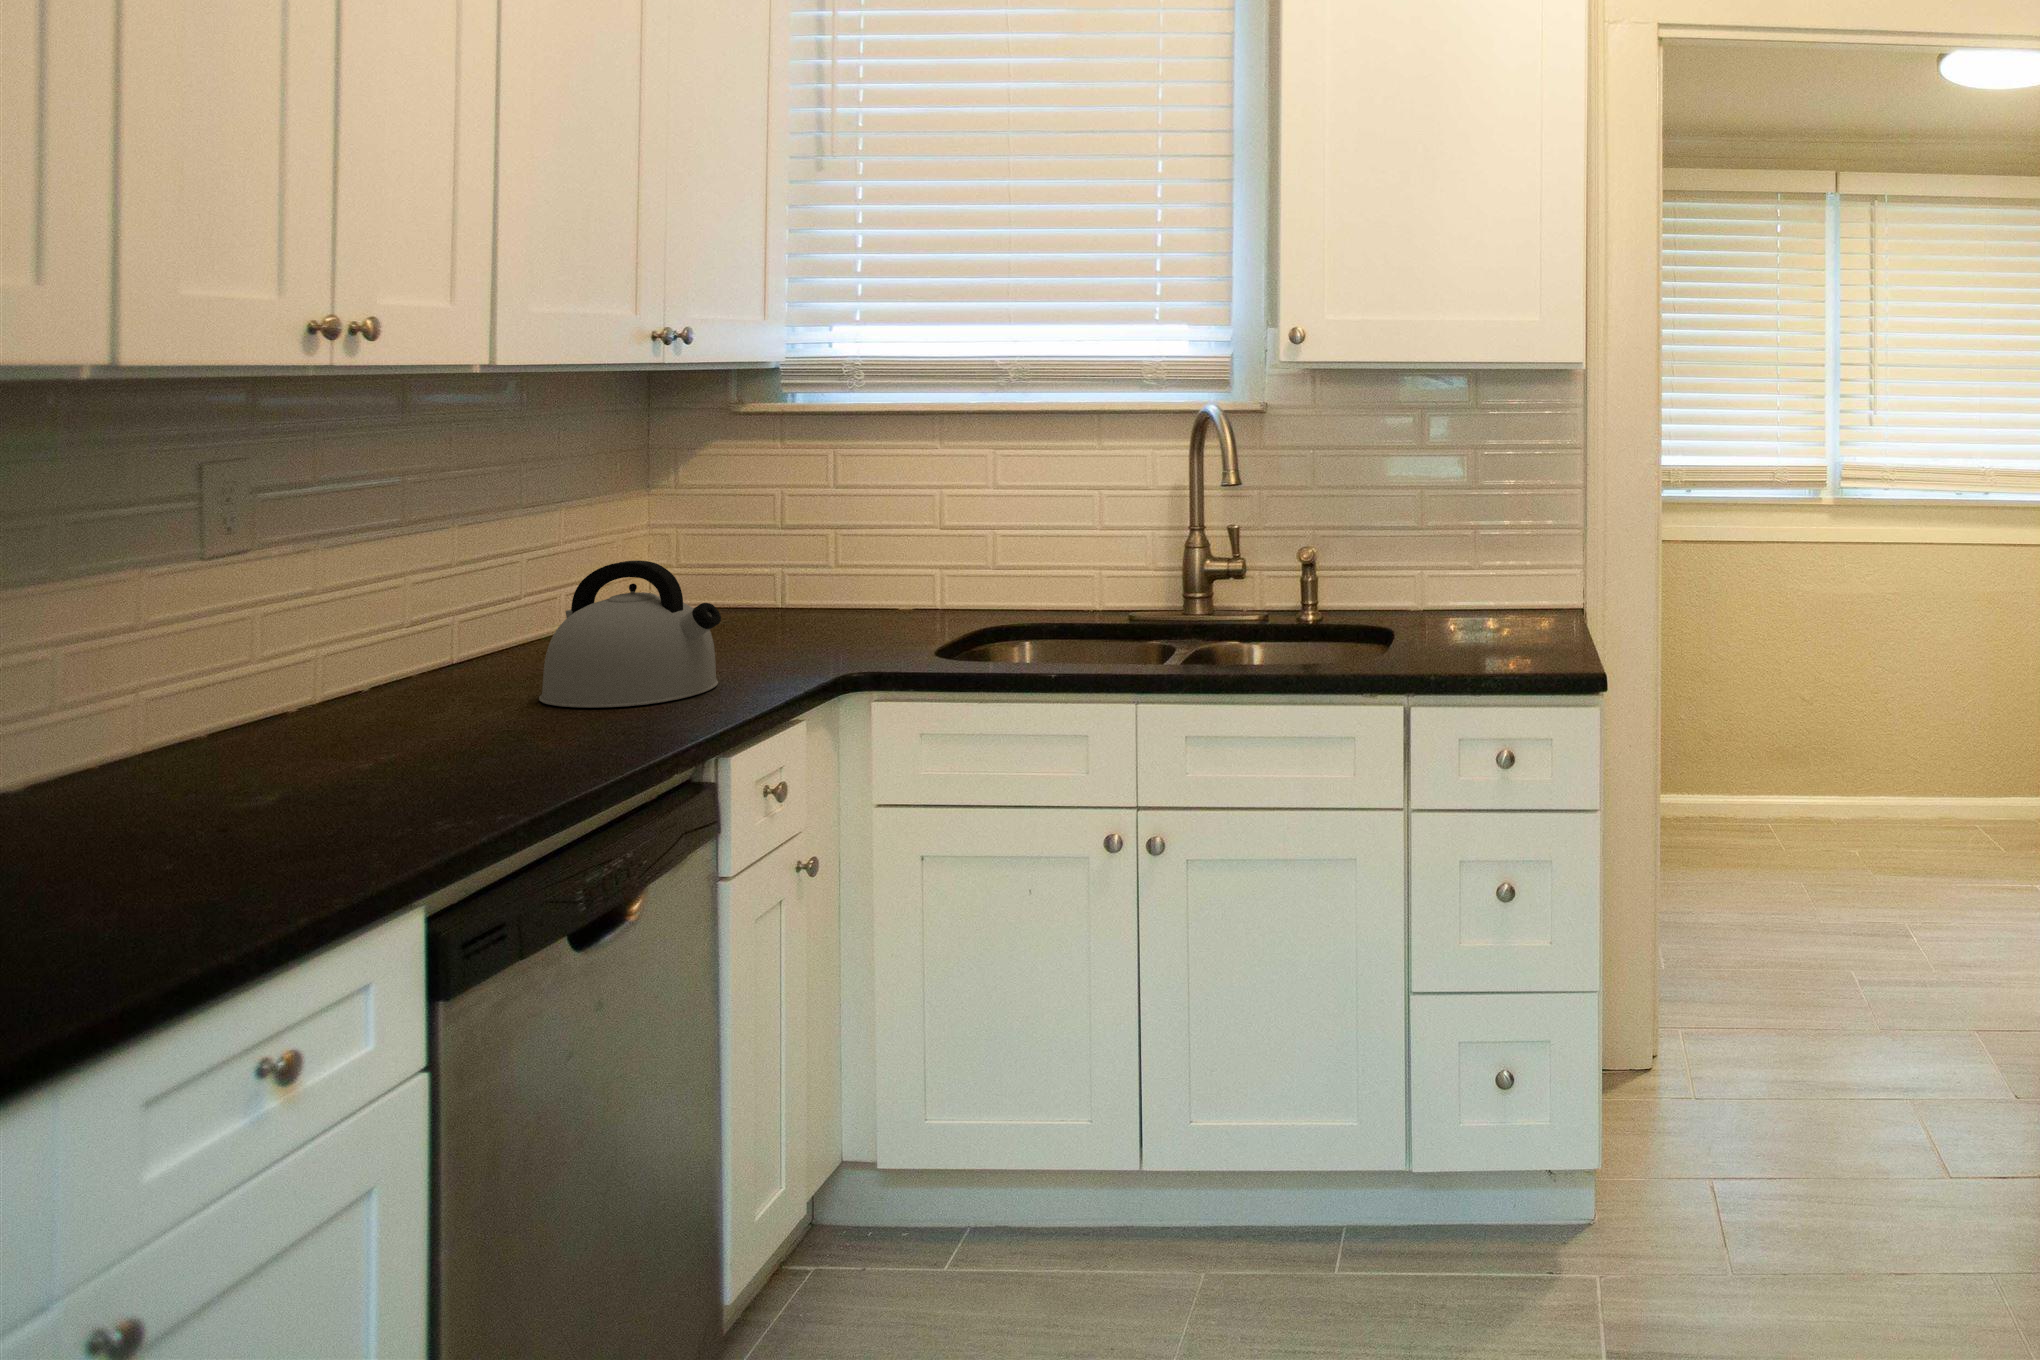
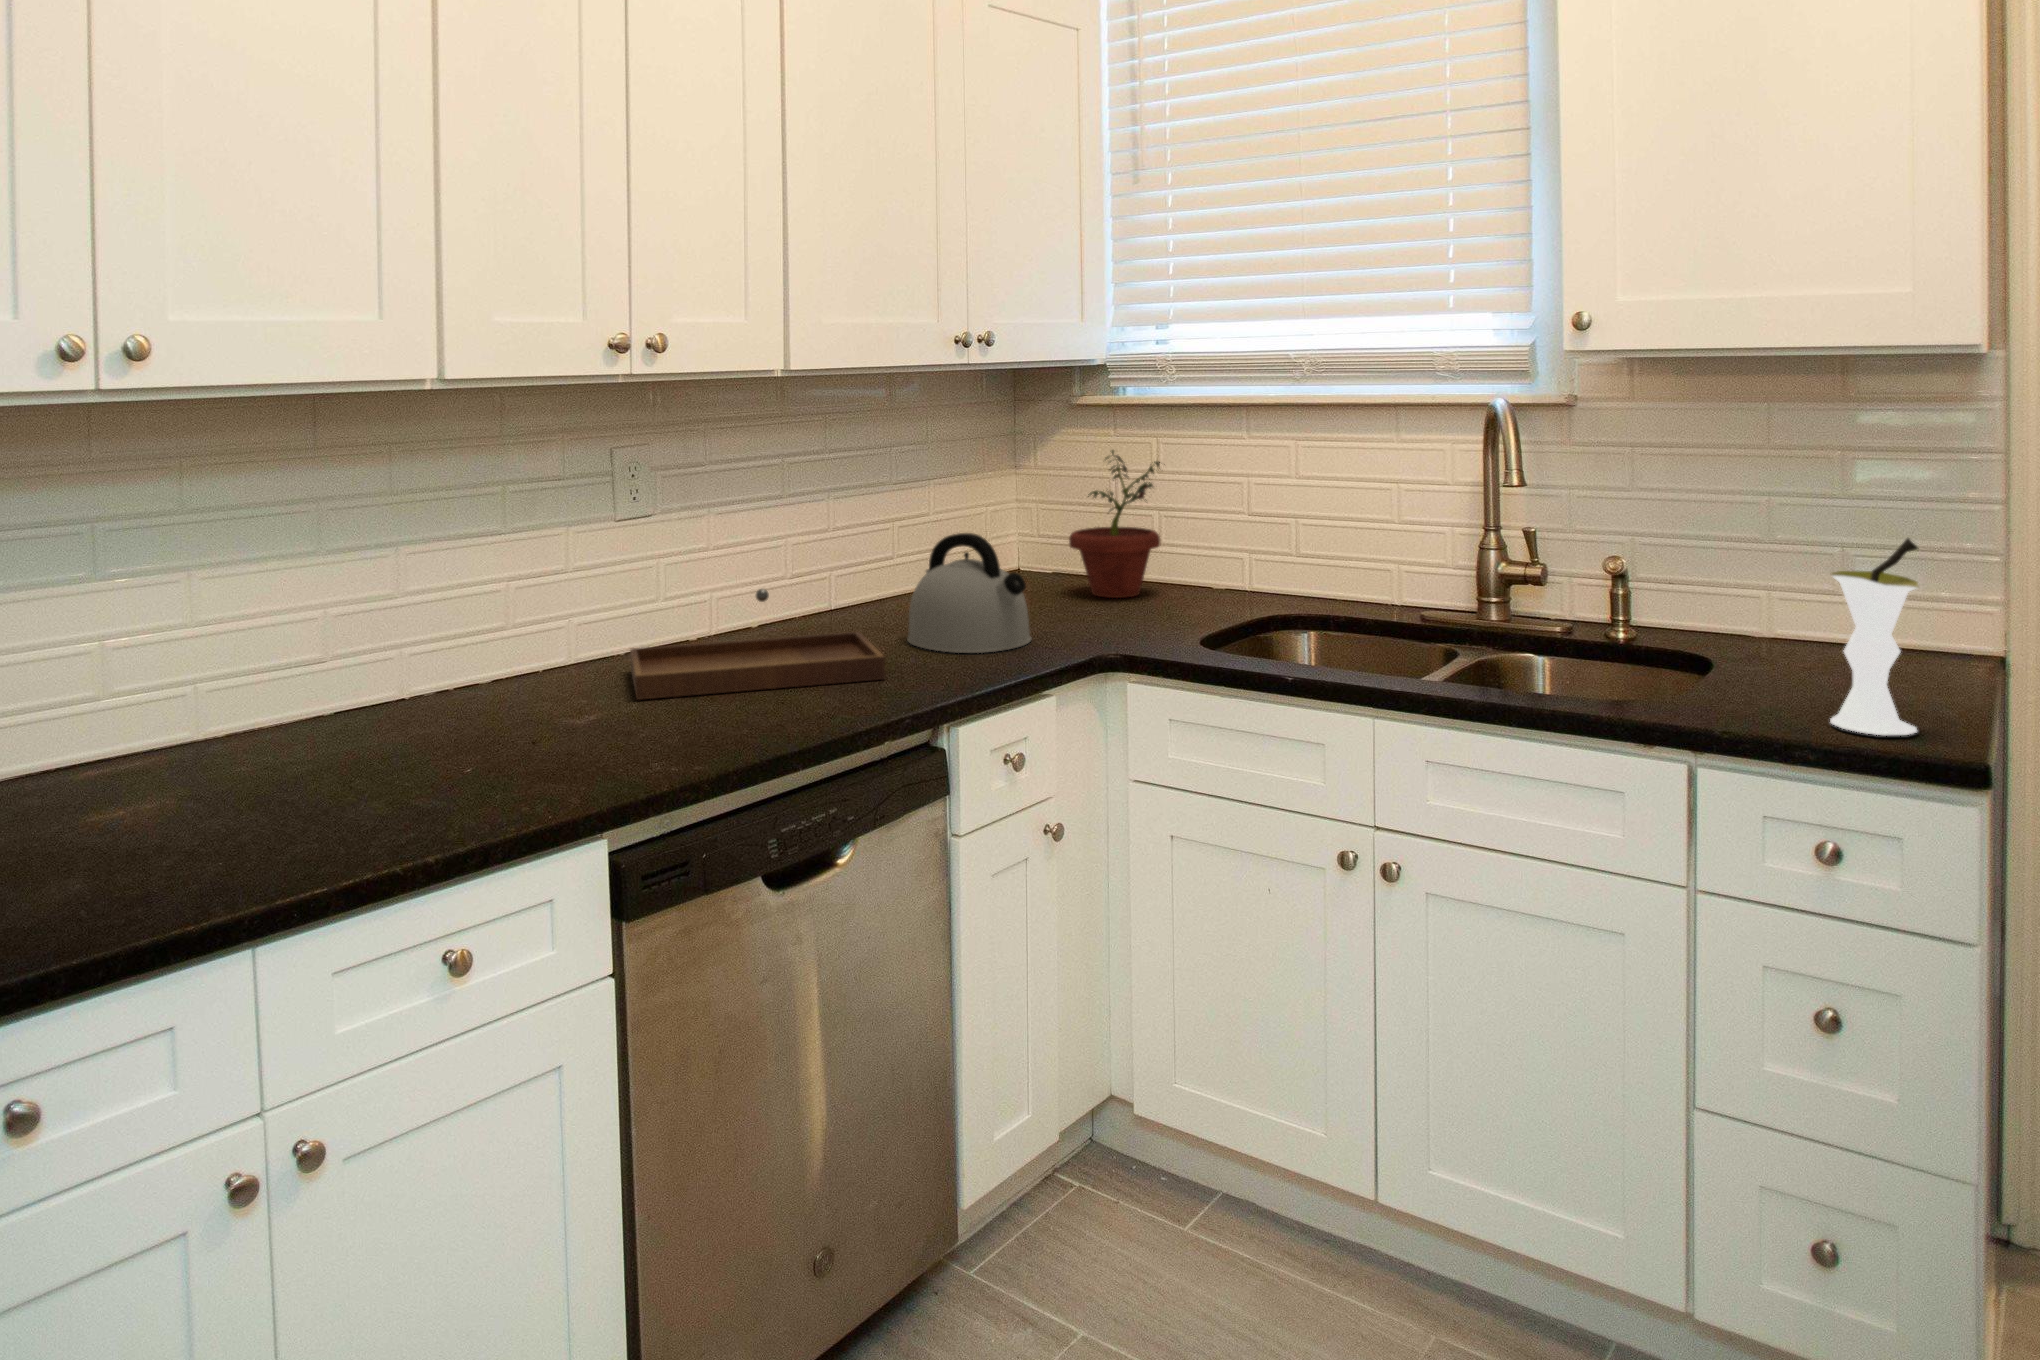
potted plant: none [732,463,855,631] -> present [1069,450,1160,598]
vase: none [1490,510,1550,666] -> present [1830,538,1918,735]
tray: none [68,649,543,827] -> present [630,589,885,700]

